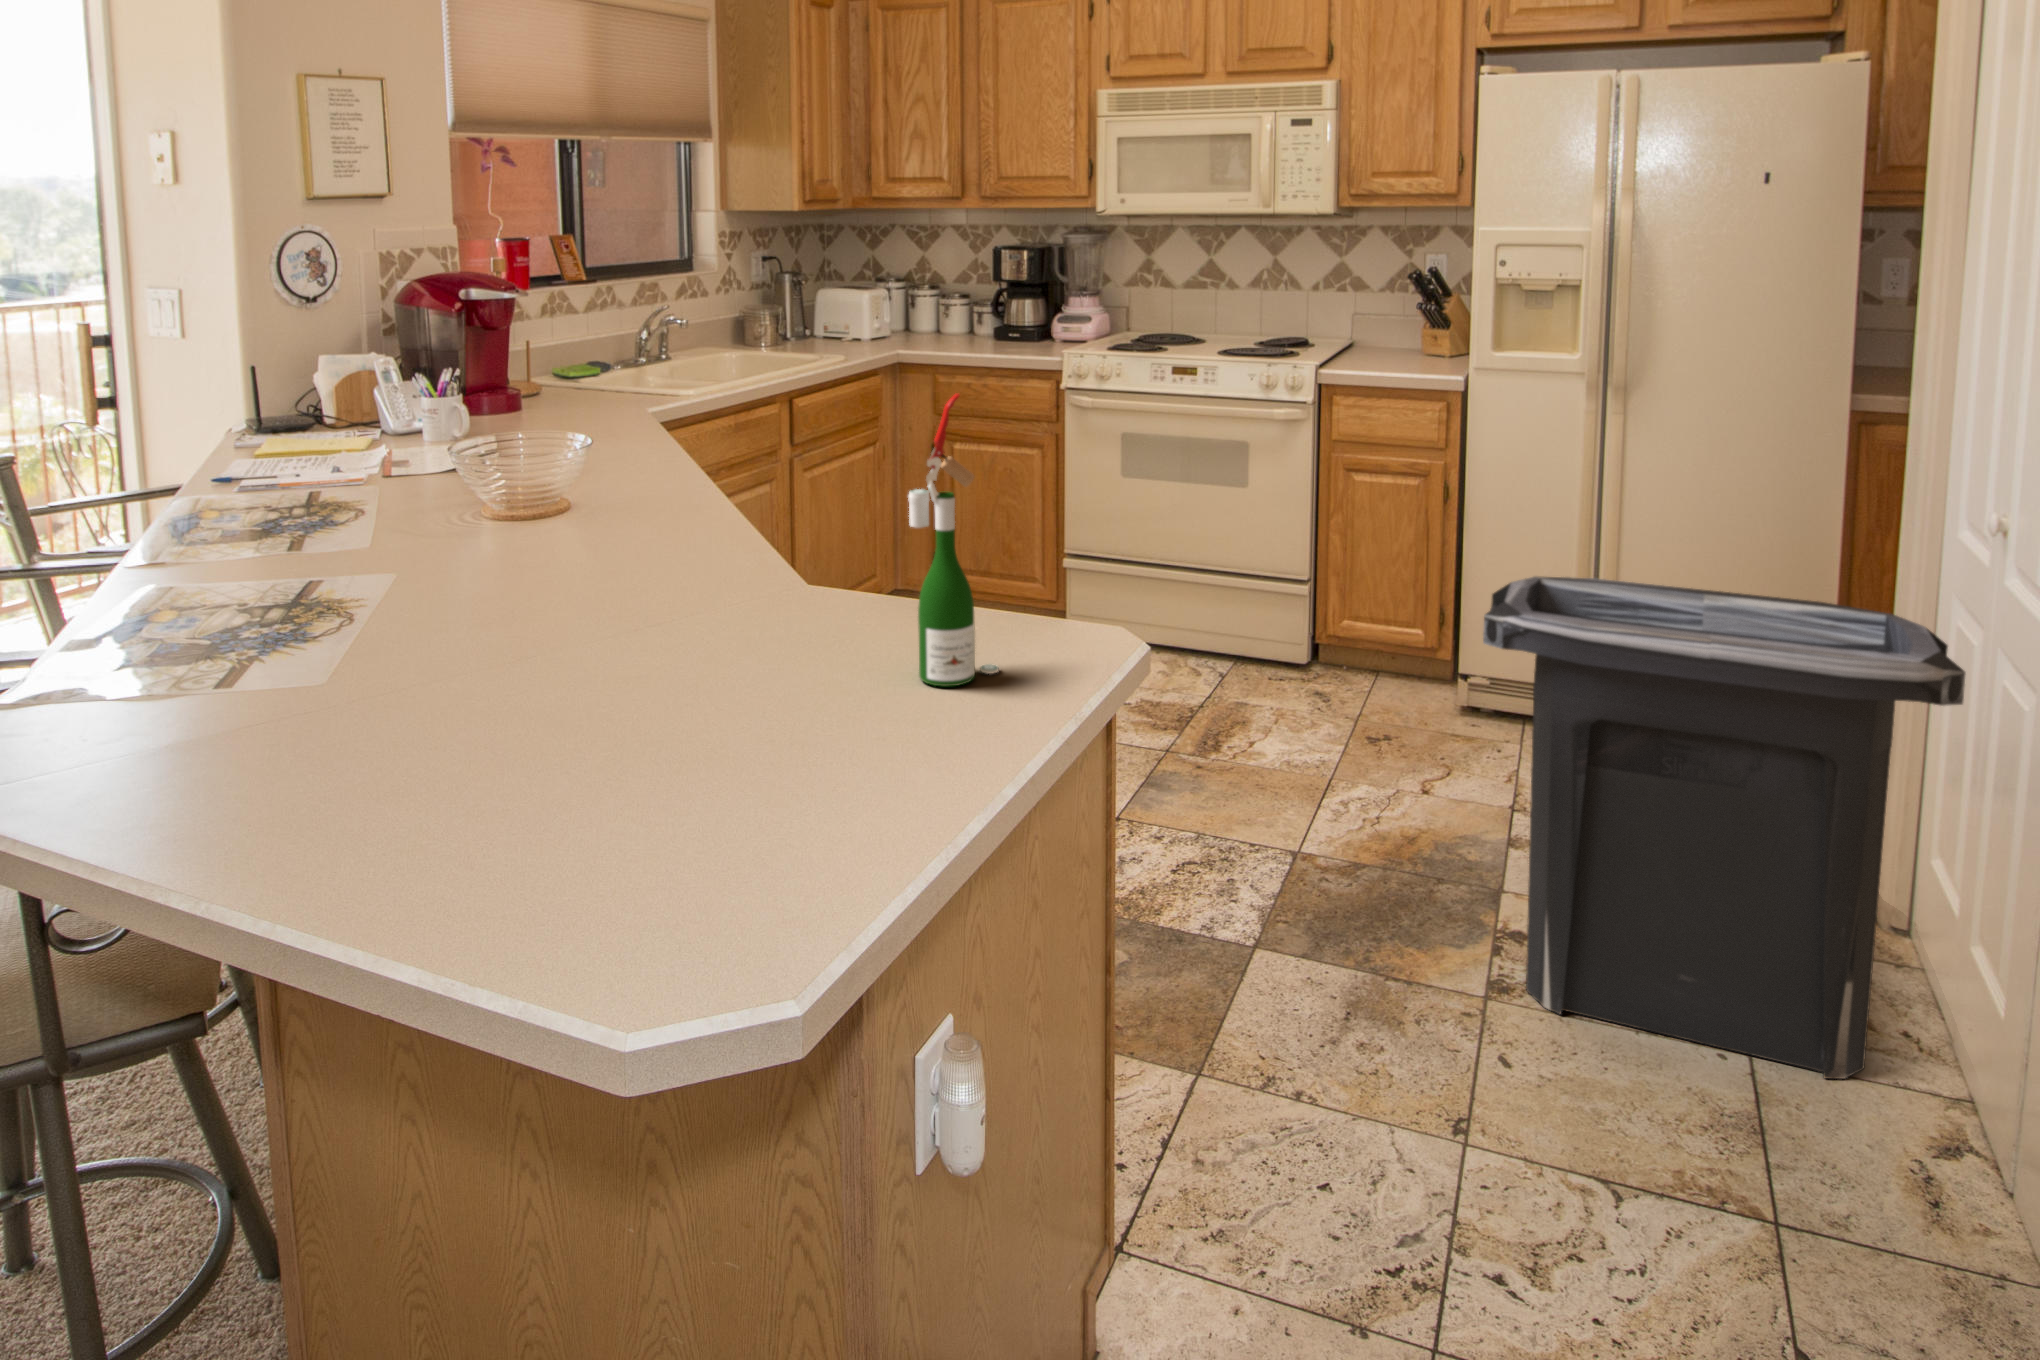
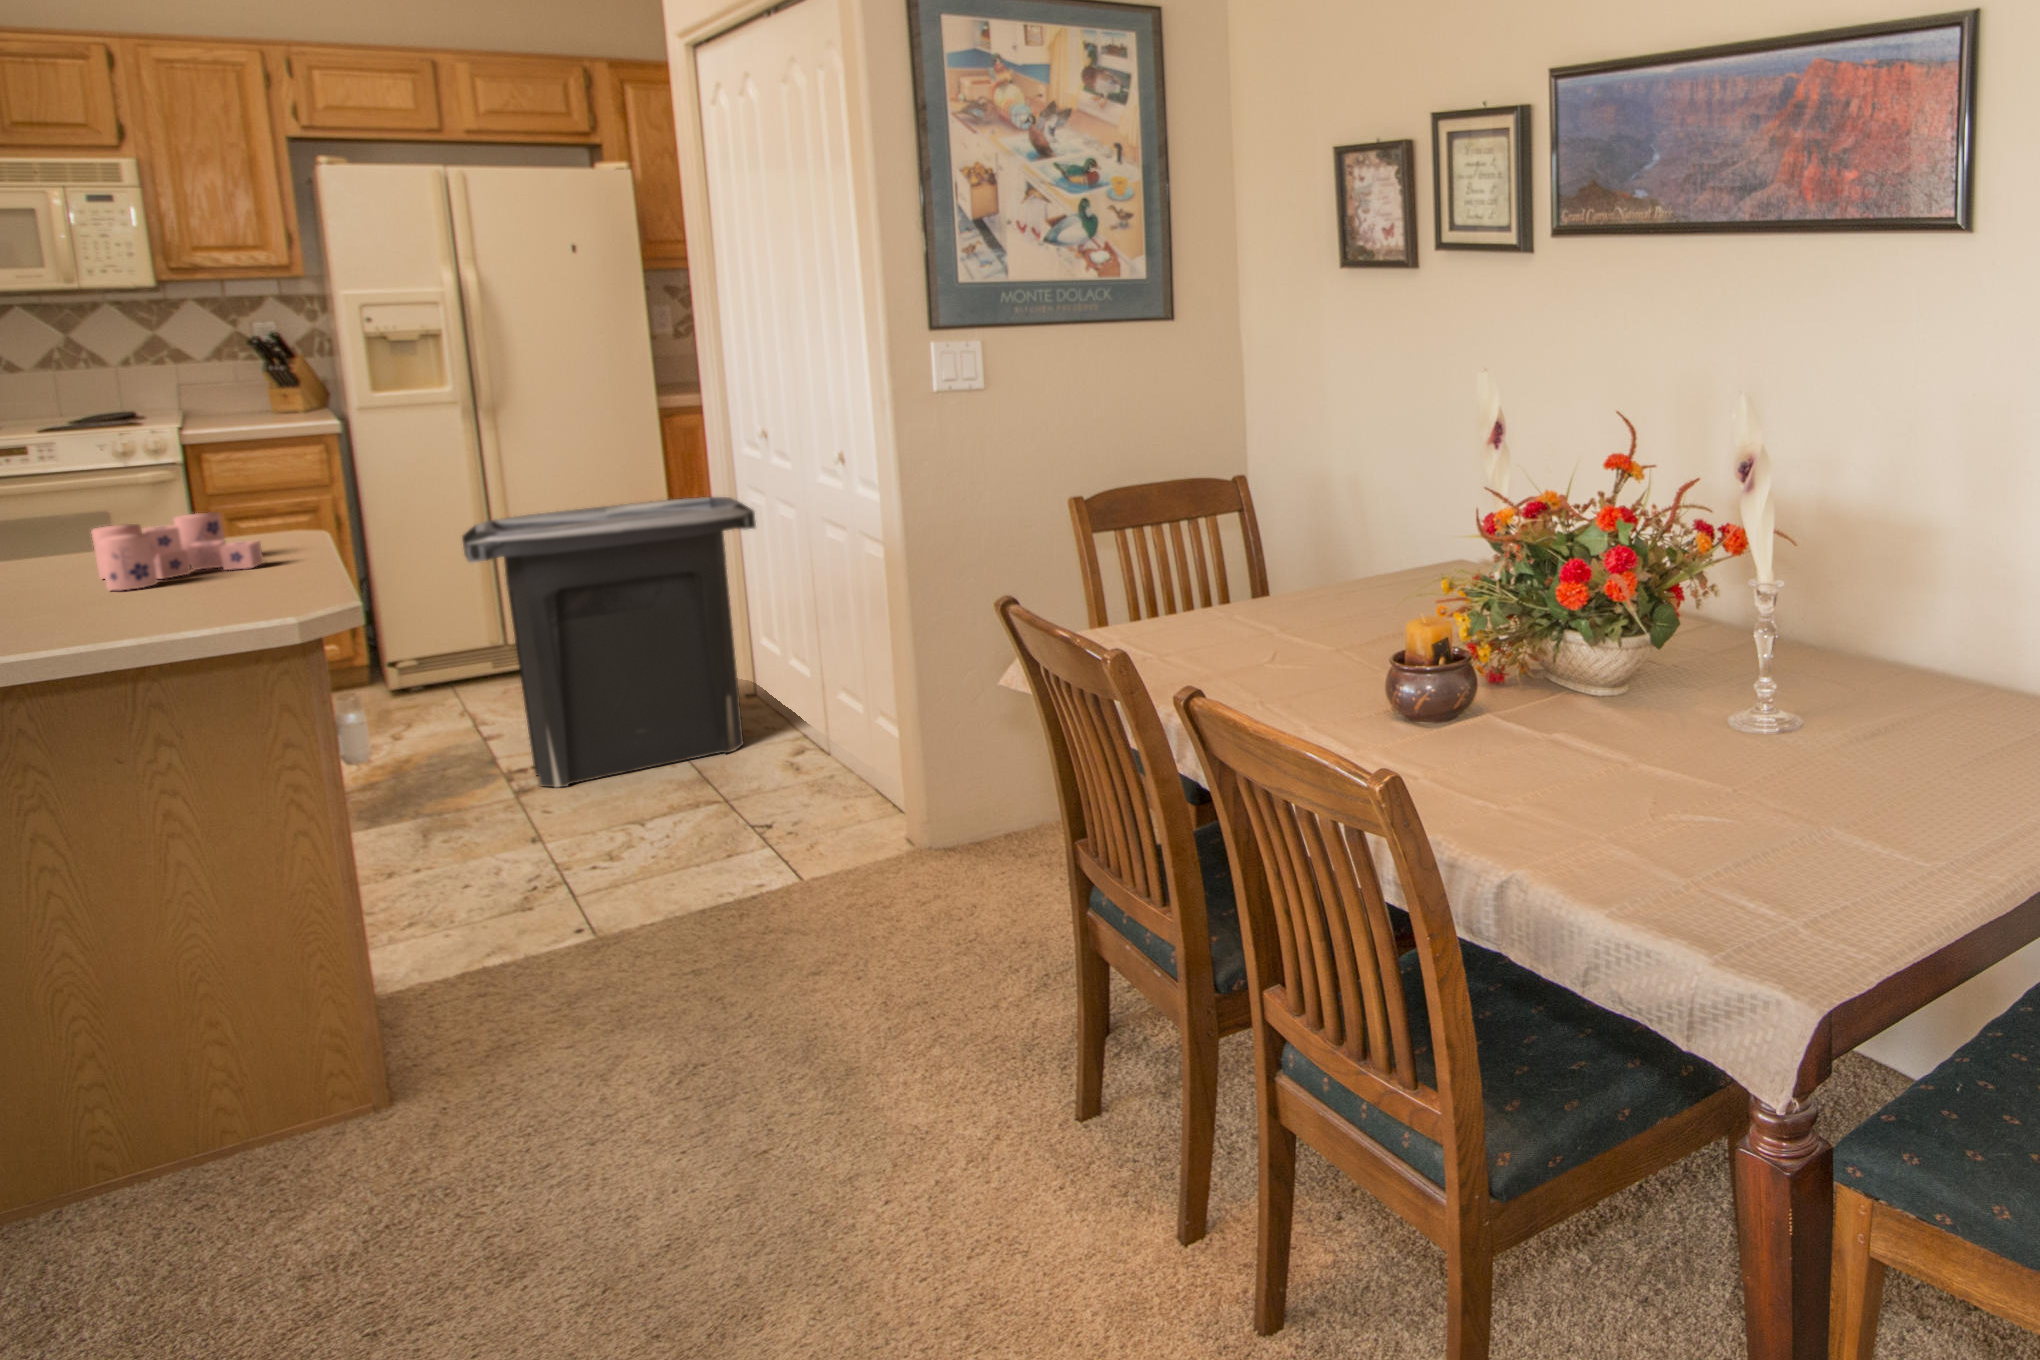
wine bottle: present [908,394,999,687] -> none [164,370,248,549]
candle: none [645,644,893,805] -> present [92,512,263,590]

